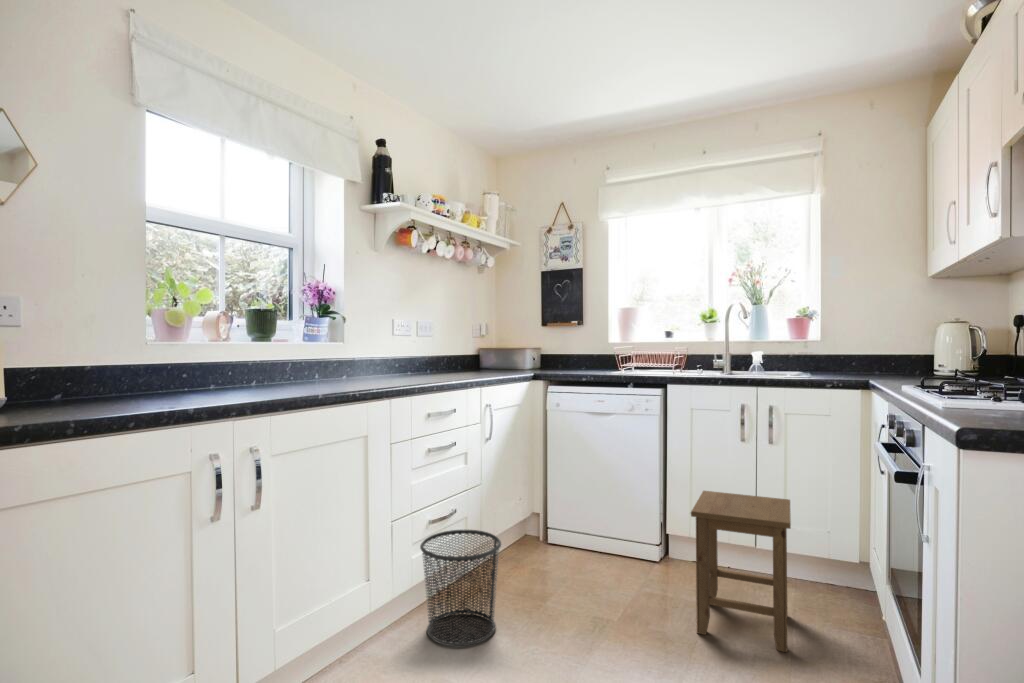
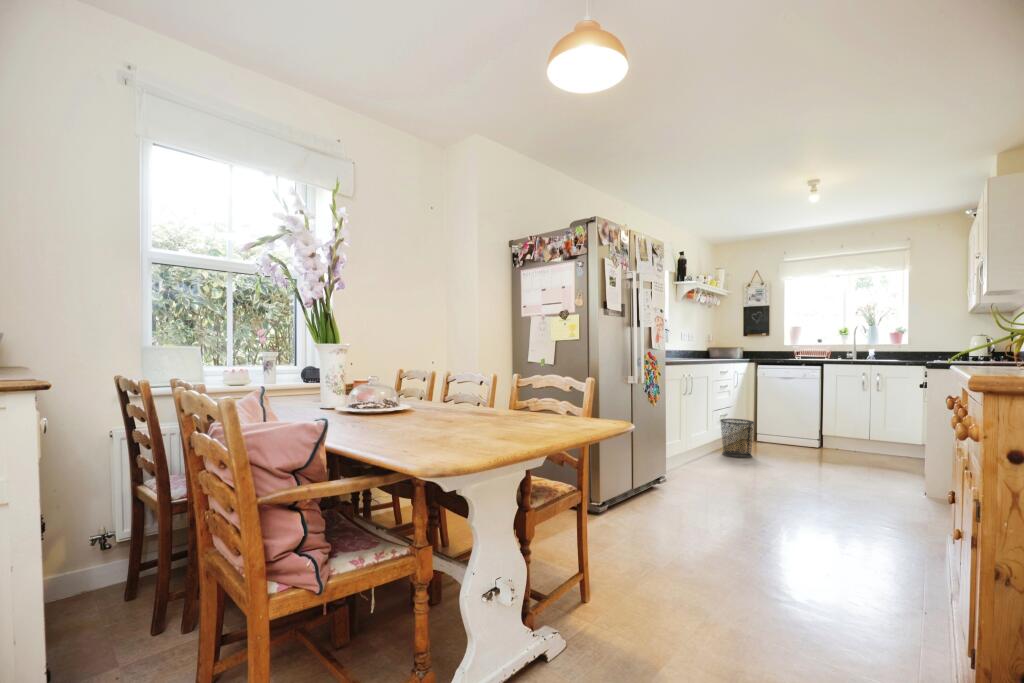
stool: present [691,491,791,652] -> none [840,409,888,468]

